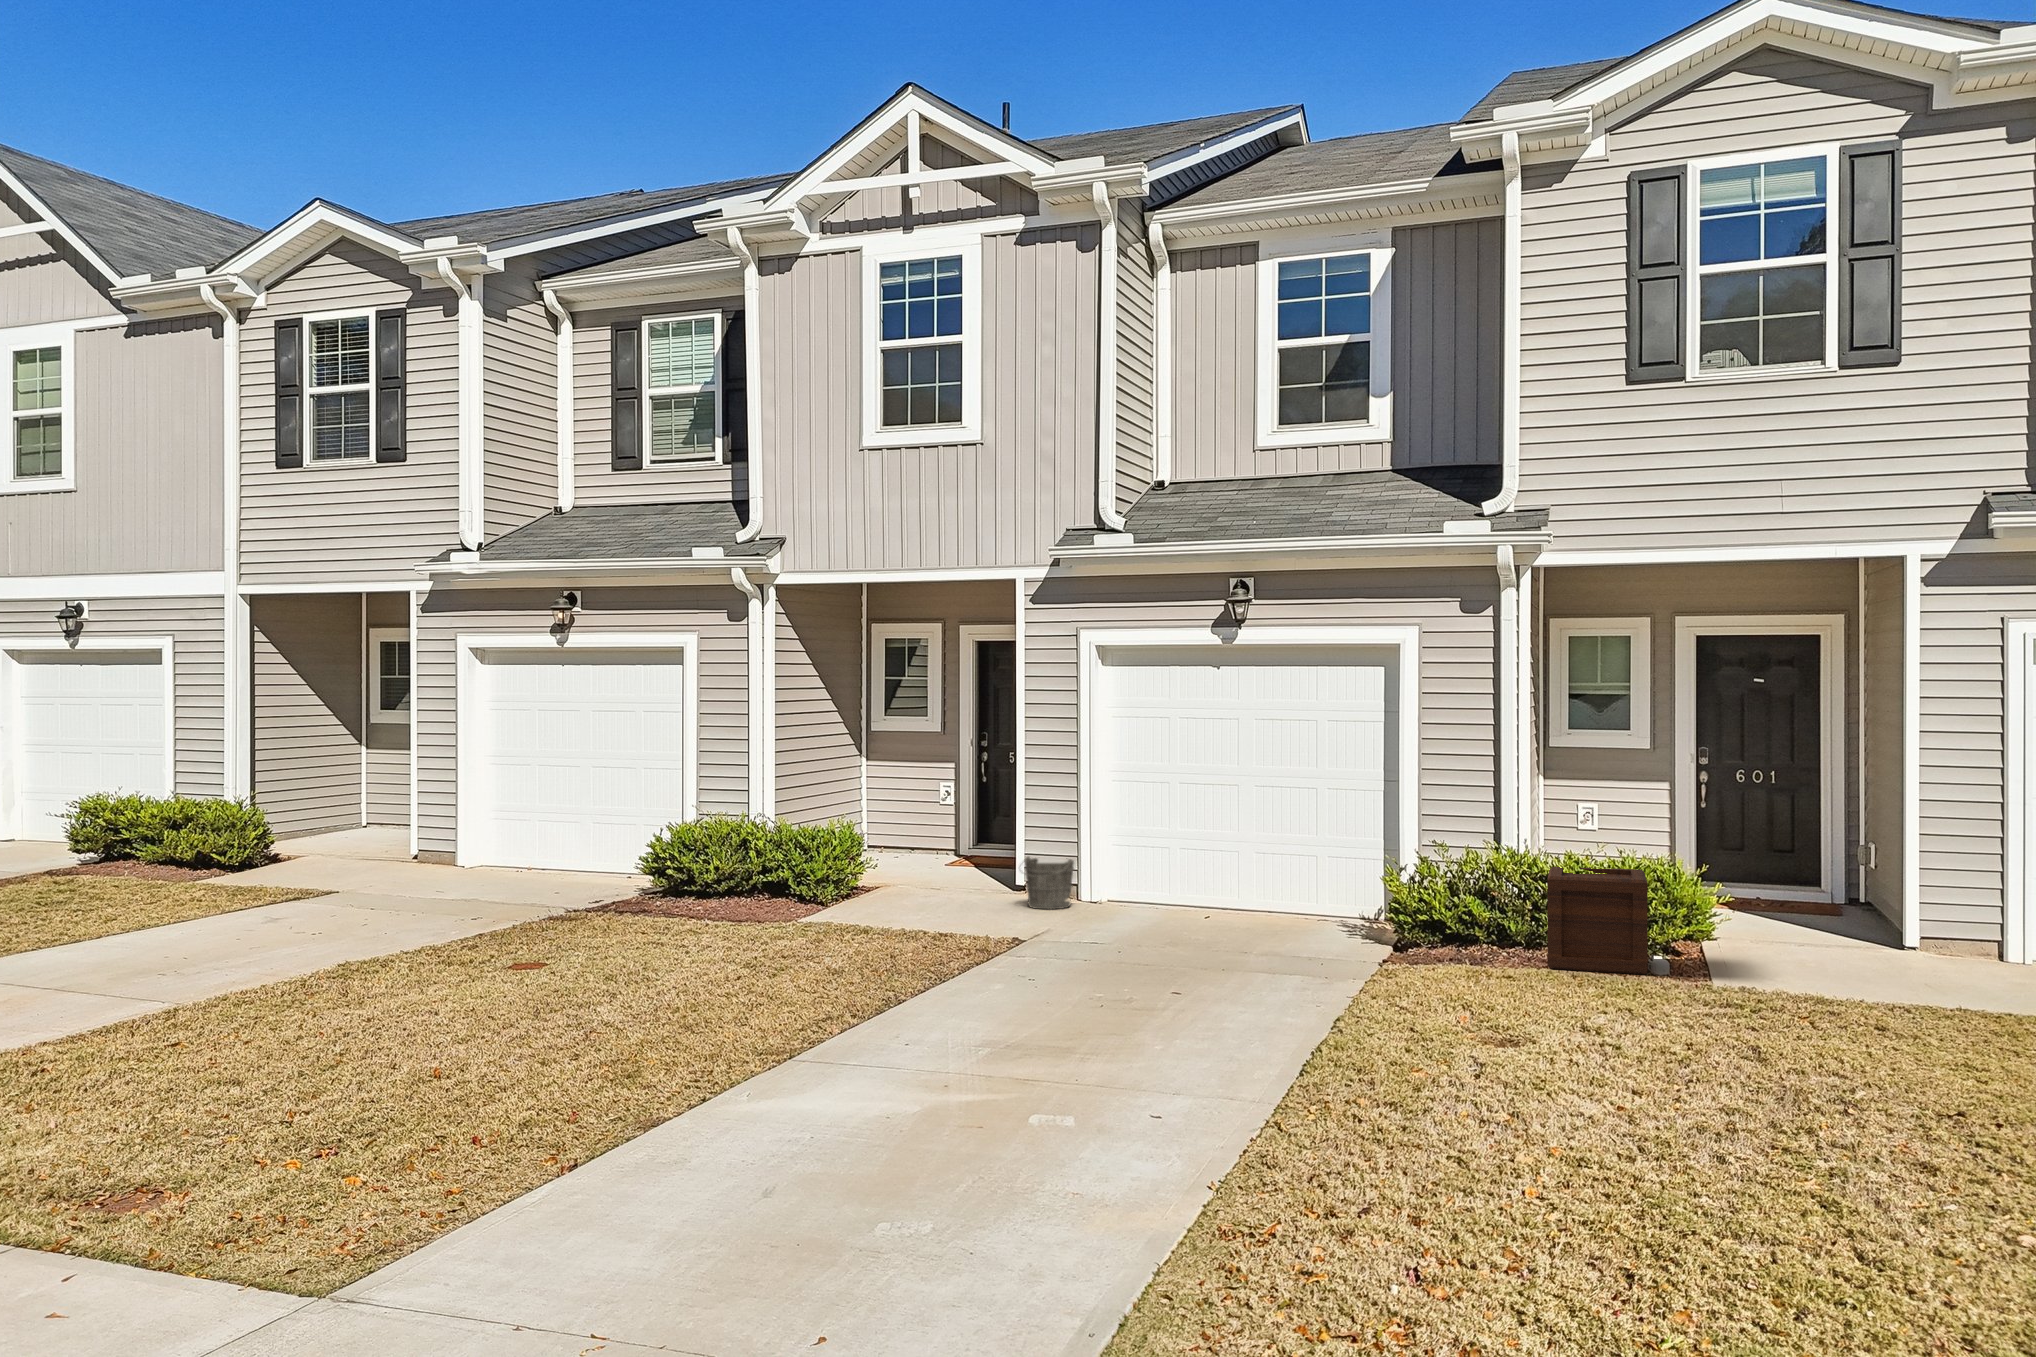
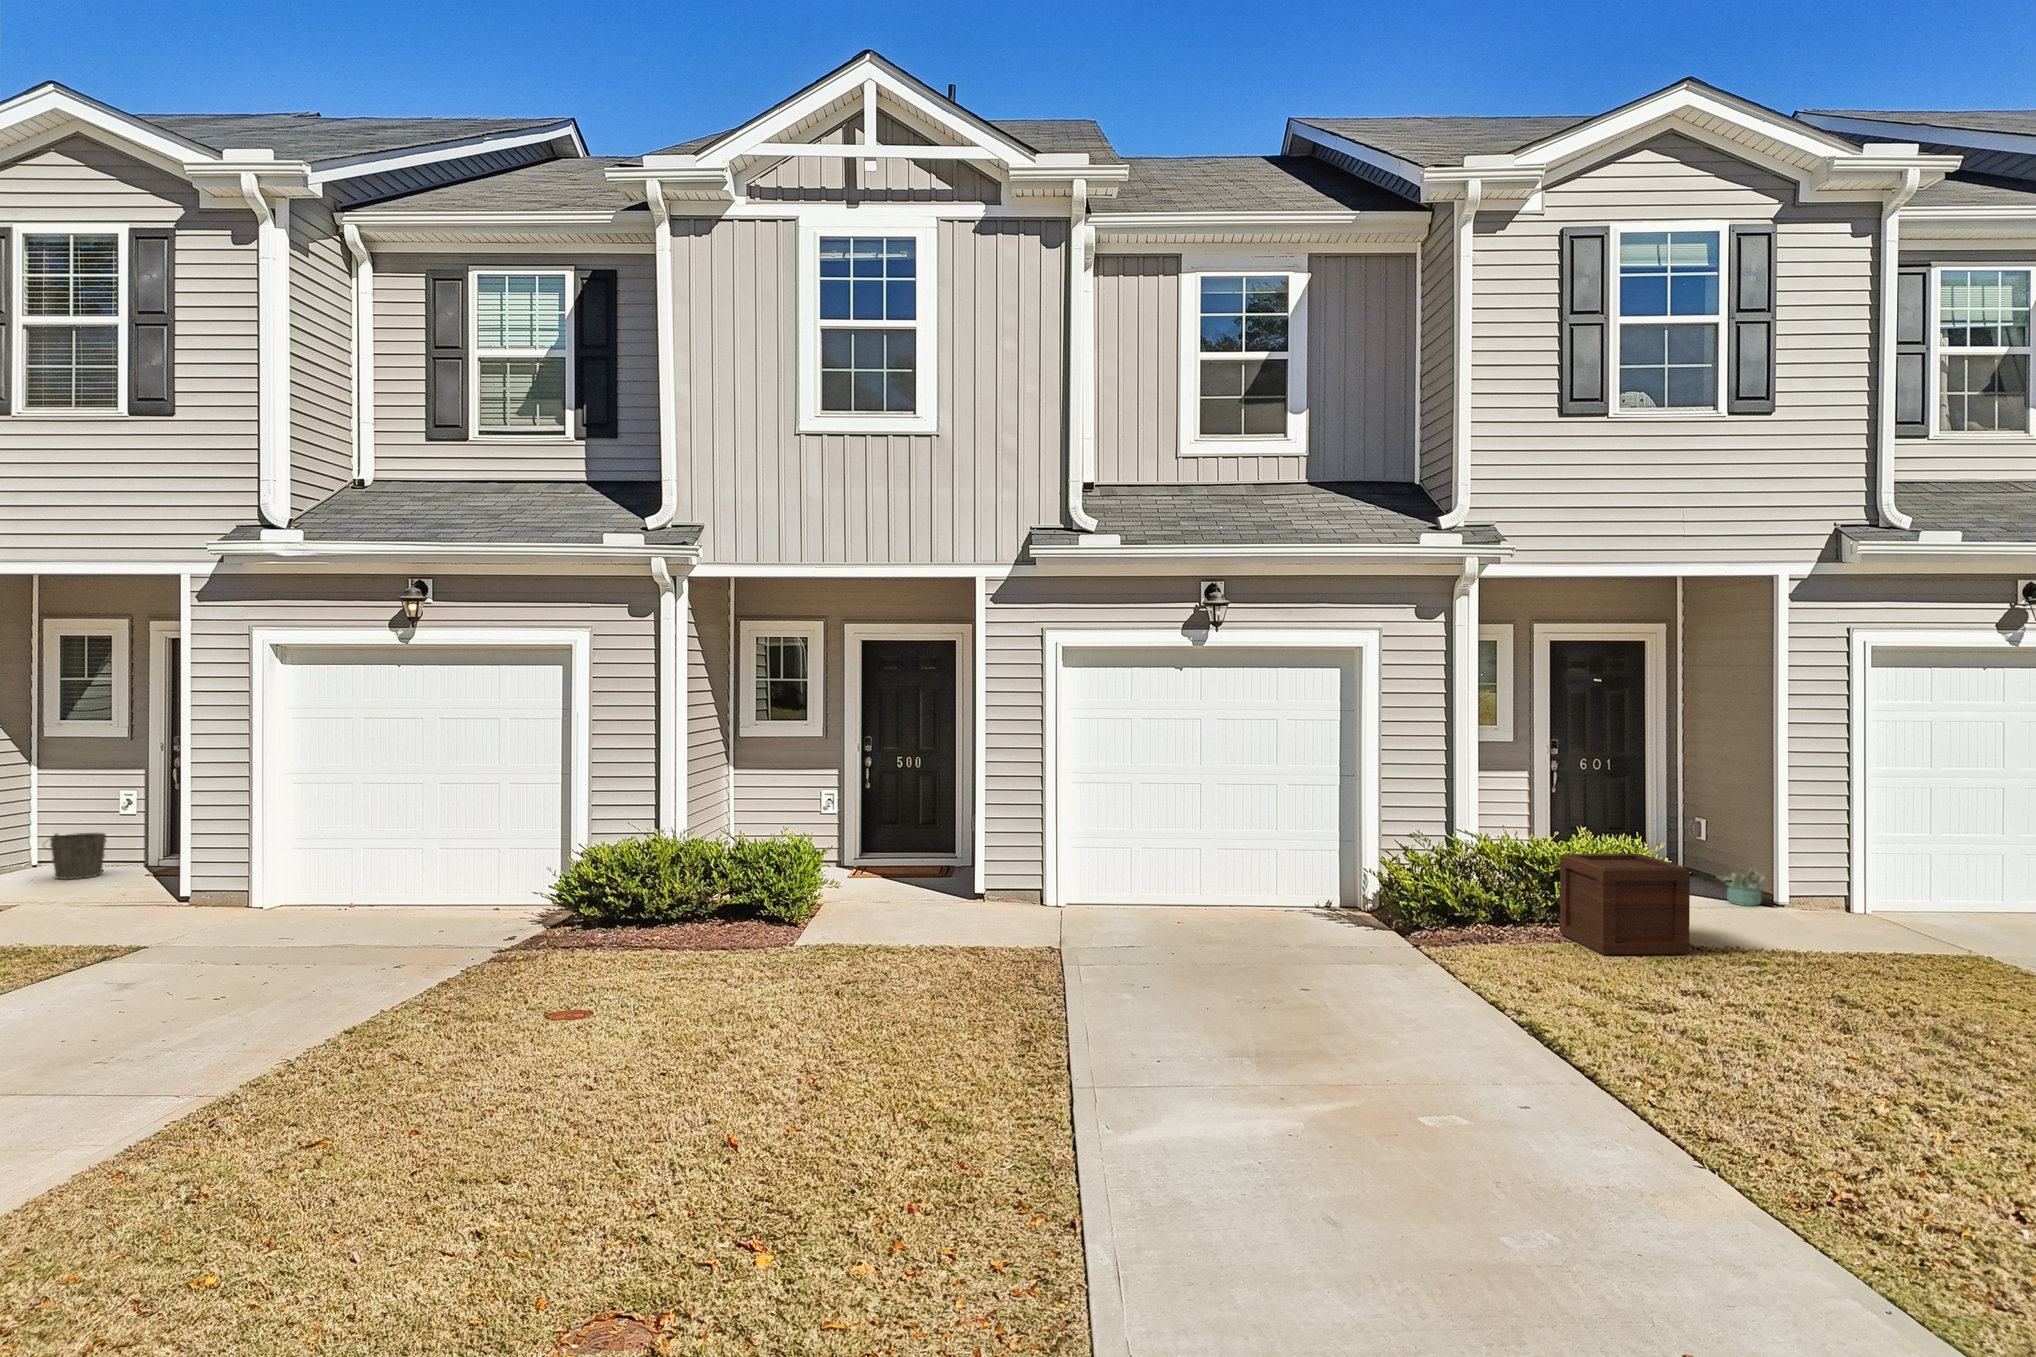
bucket: present [1024,857,1074,909] -> present [49,833,106,880]
decorative plant: none [1841,903,1892,949] -> present [1718,868,1765,906]

